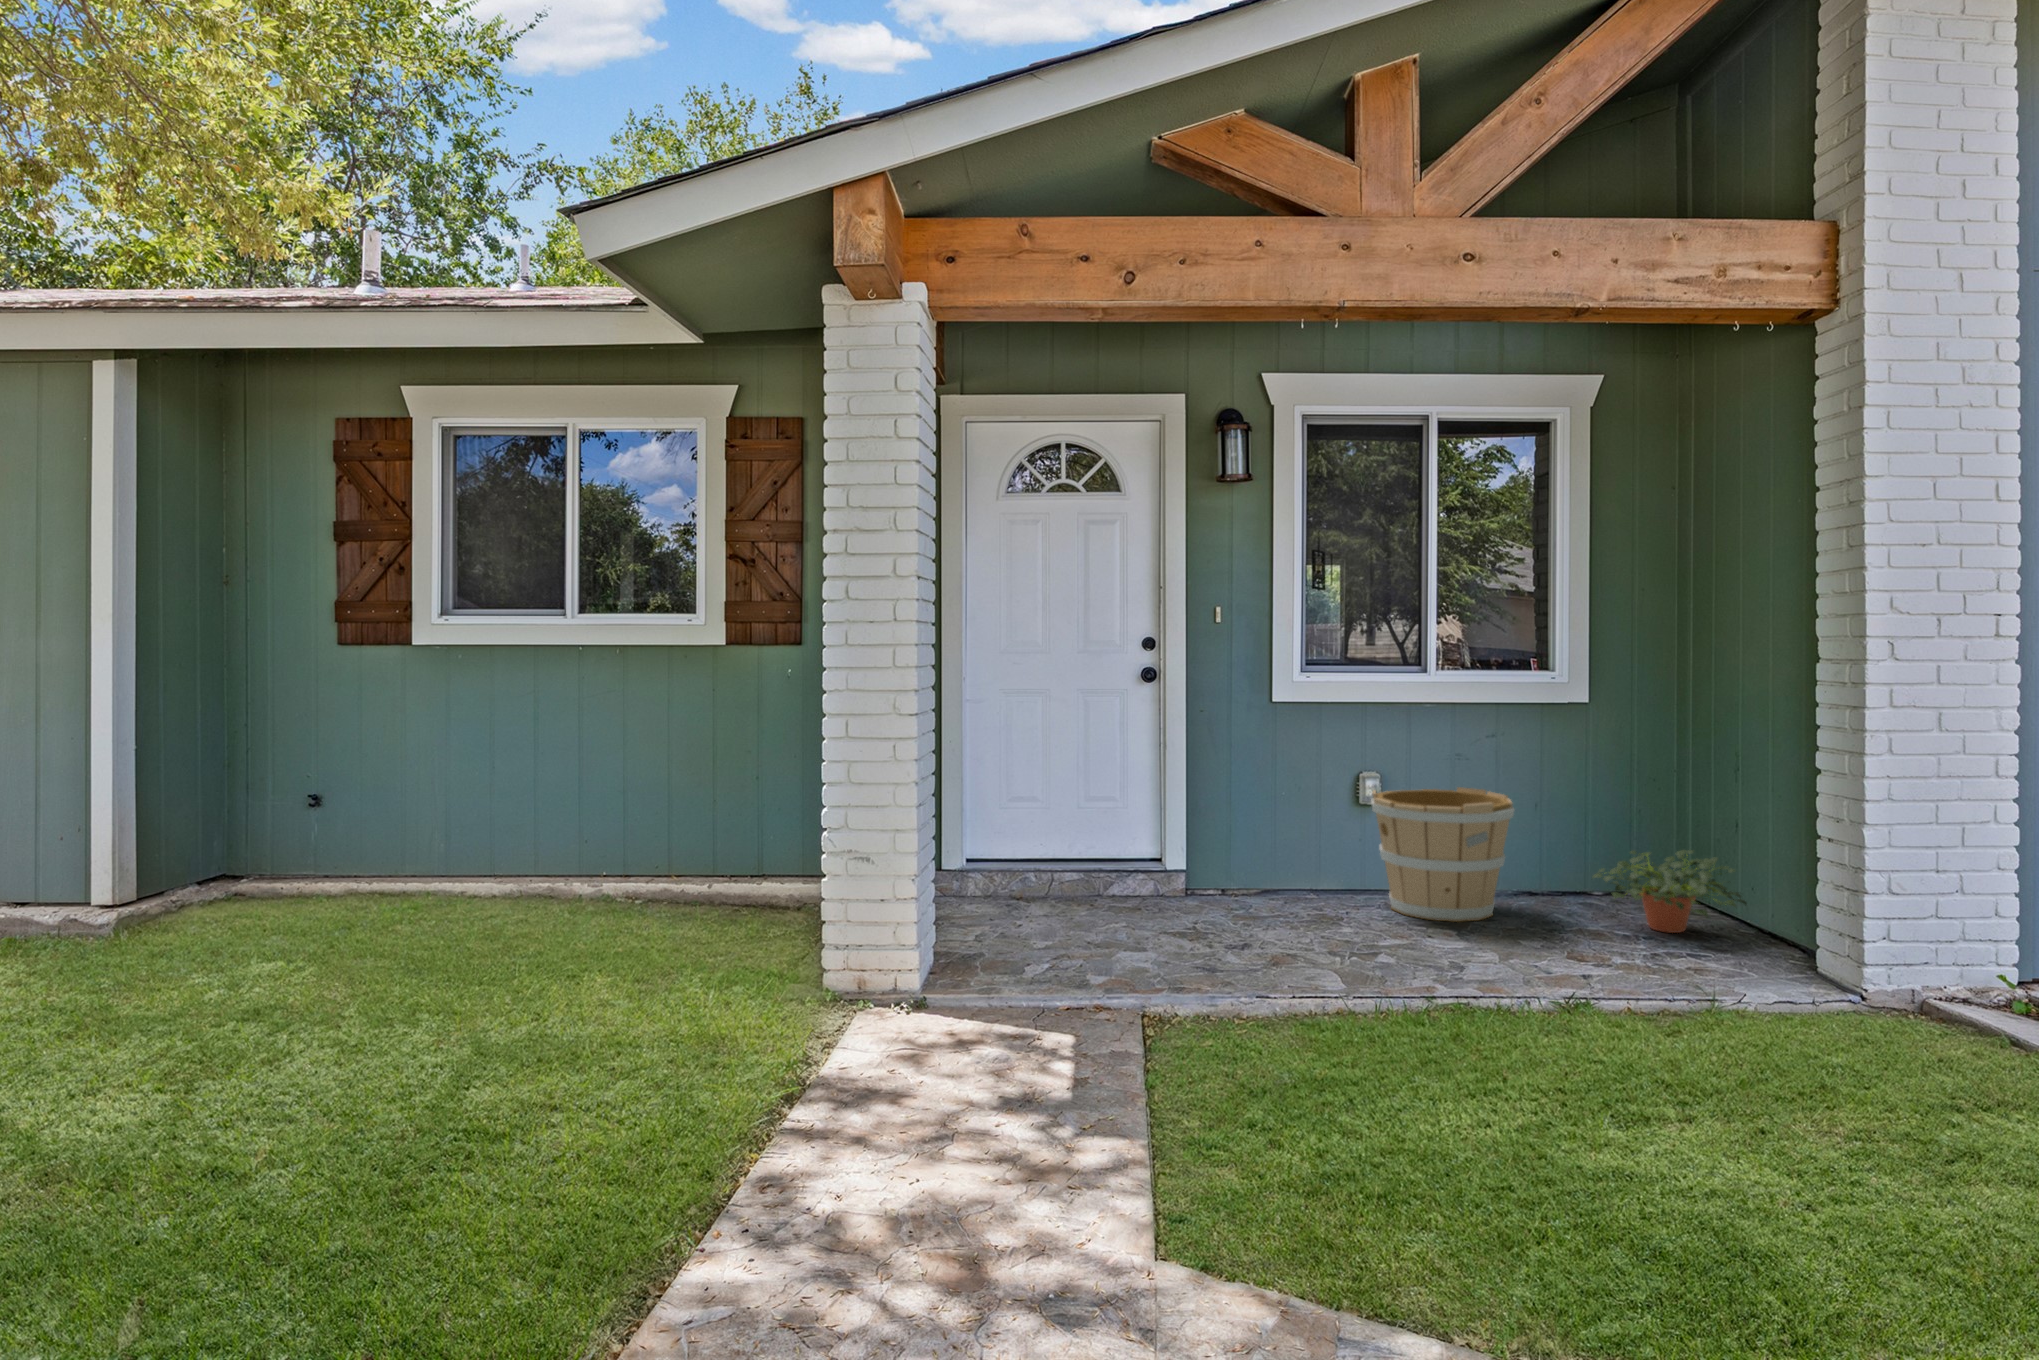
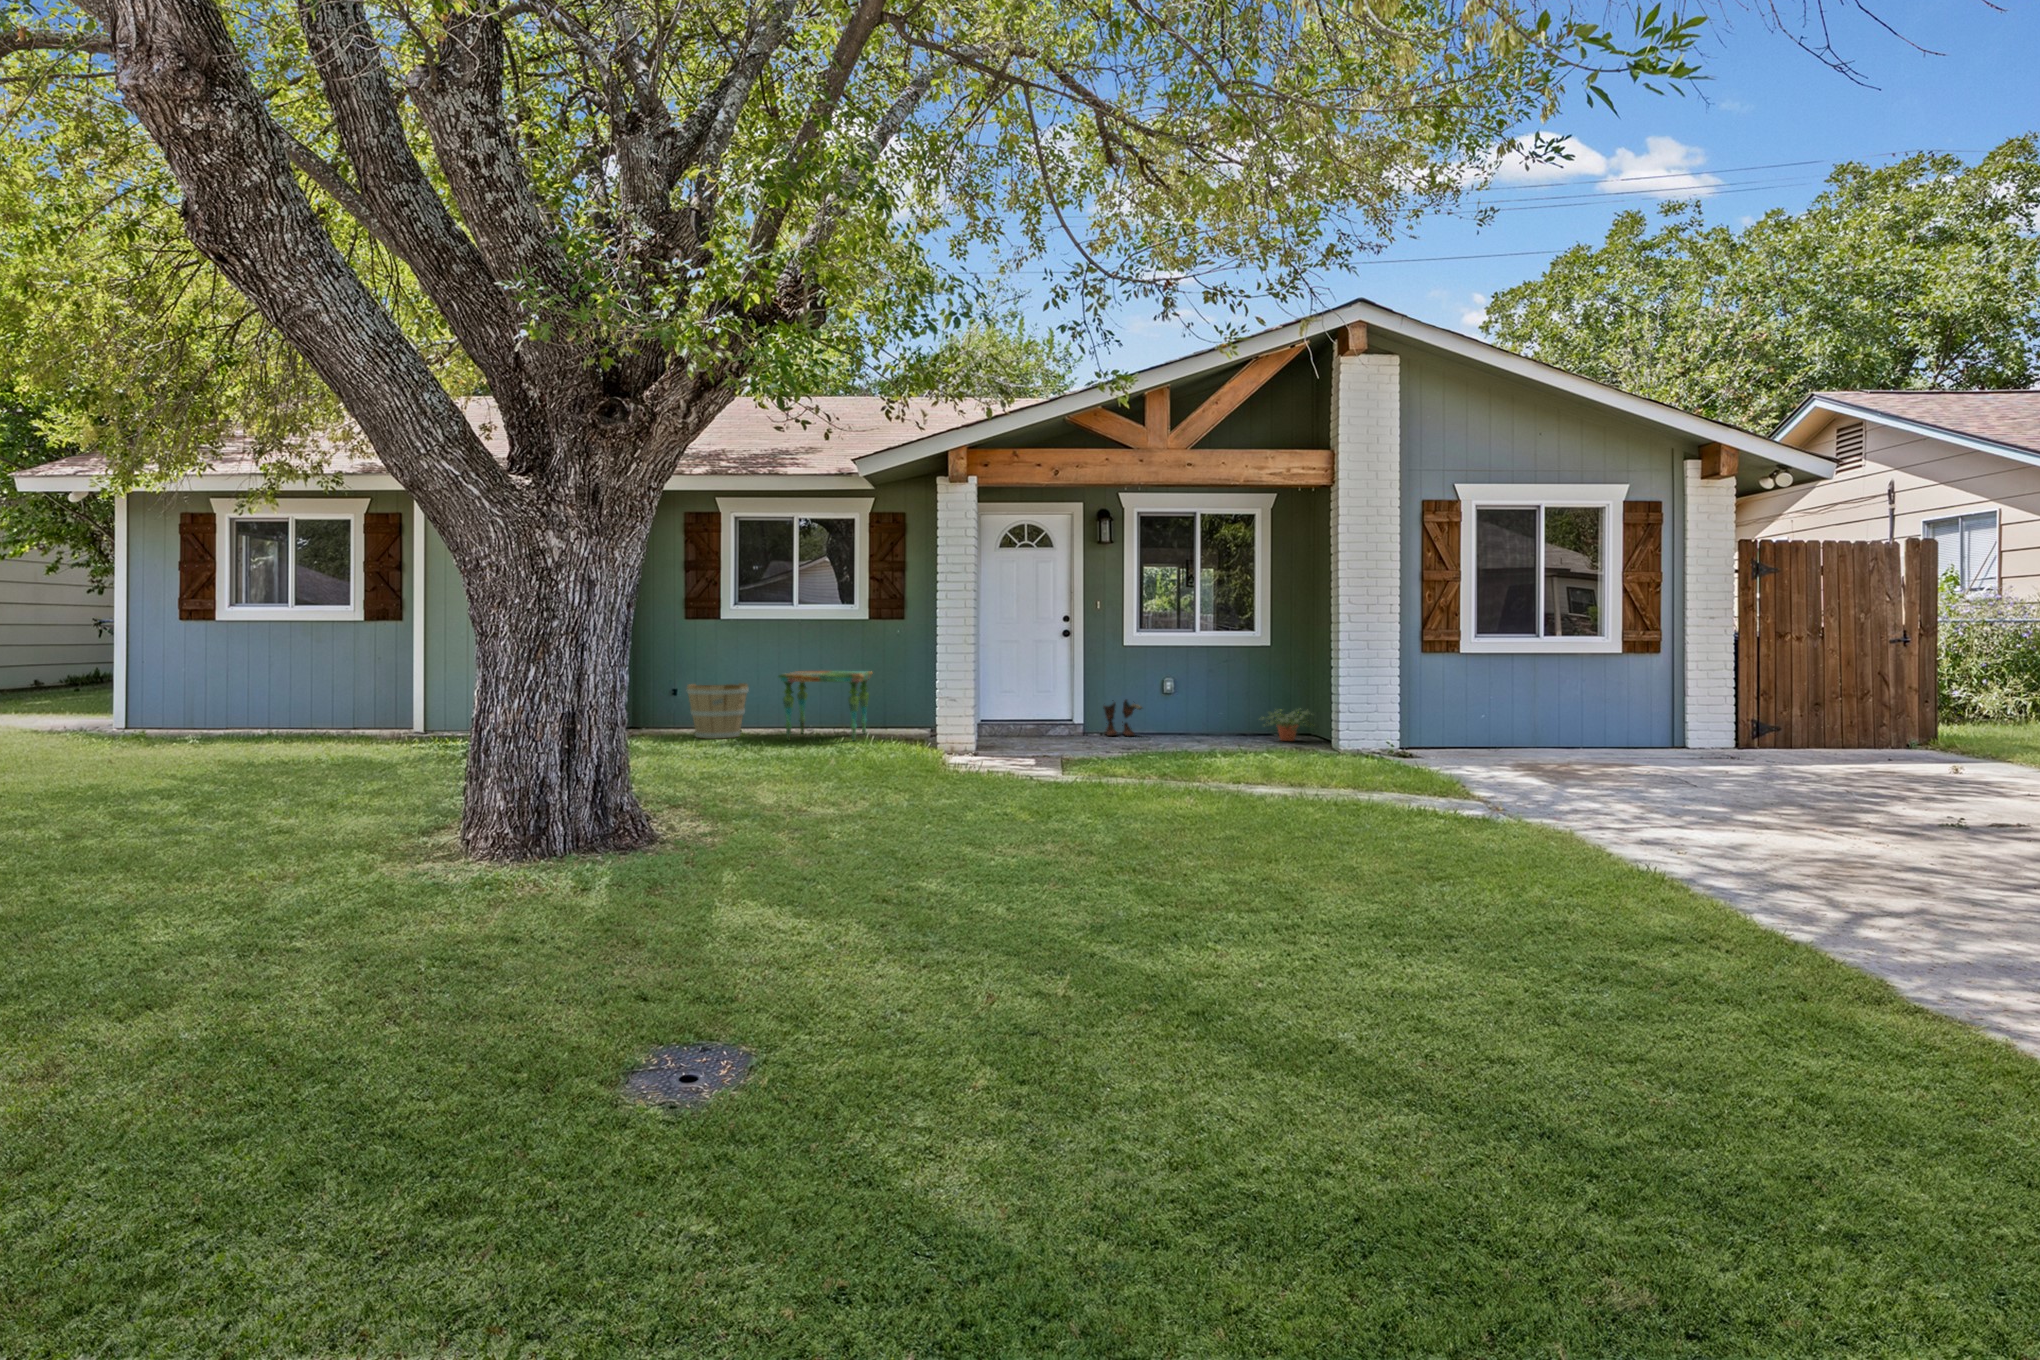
side table: none [484,757,733,929] -> present [778,671,872,741]
wooden bucket: present [1371,787,1514,922] -> present [687,683,749,739]
boots: none [1230,820,1322,906] -> present [1103,700,1142,736]

